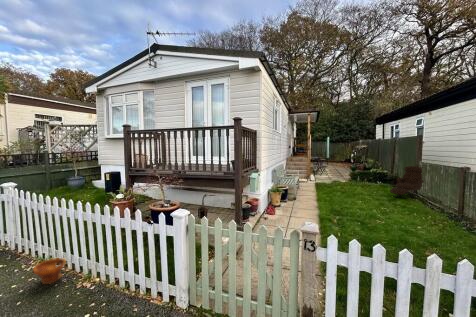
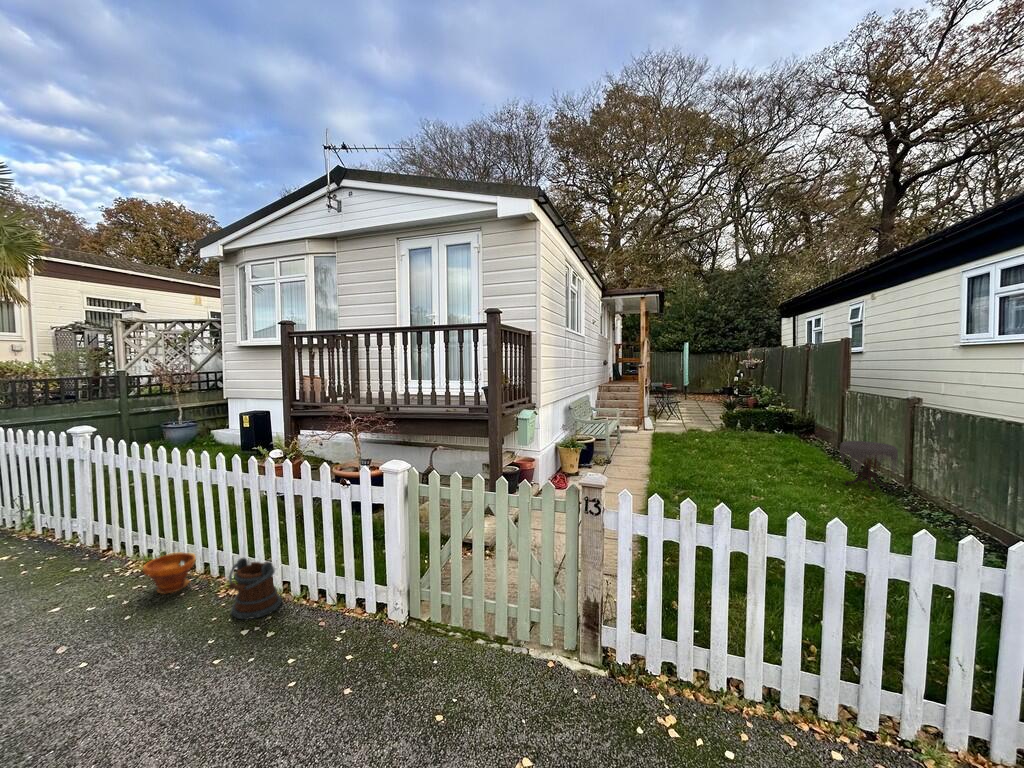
lounge chair: present [390,166,424,197] -> none [790,398,856,461]
side table: none [422,190,456,217] -> present [840,441,898,491]
bucket: none [80,265,114,305] -> present [229,557,283,619]

